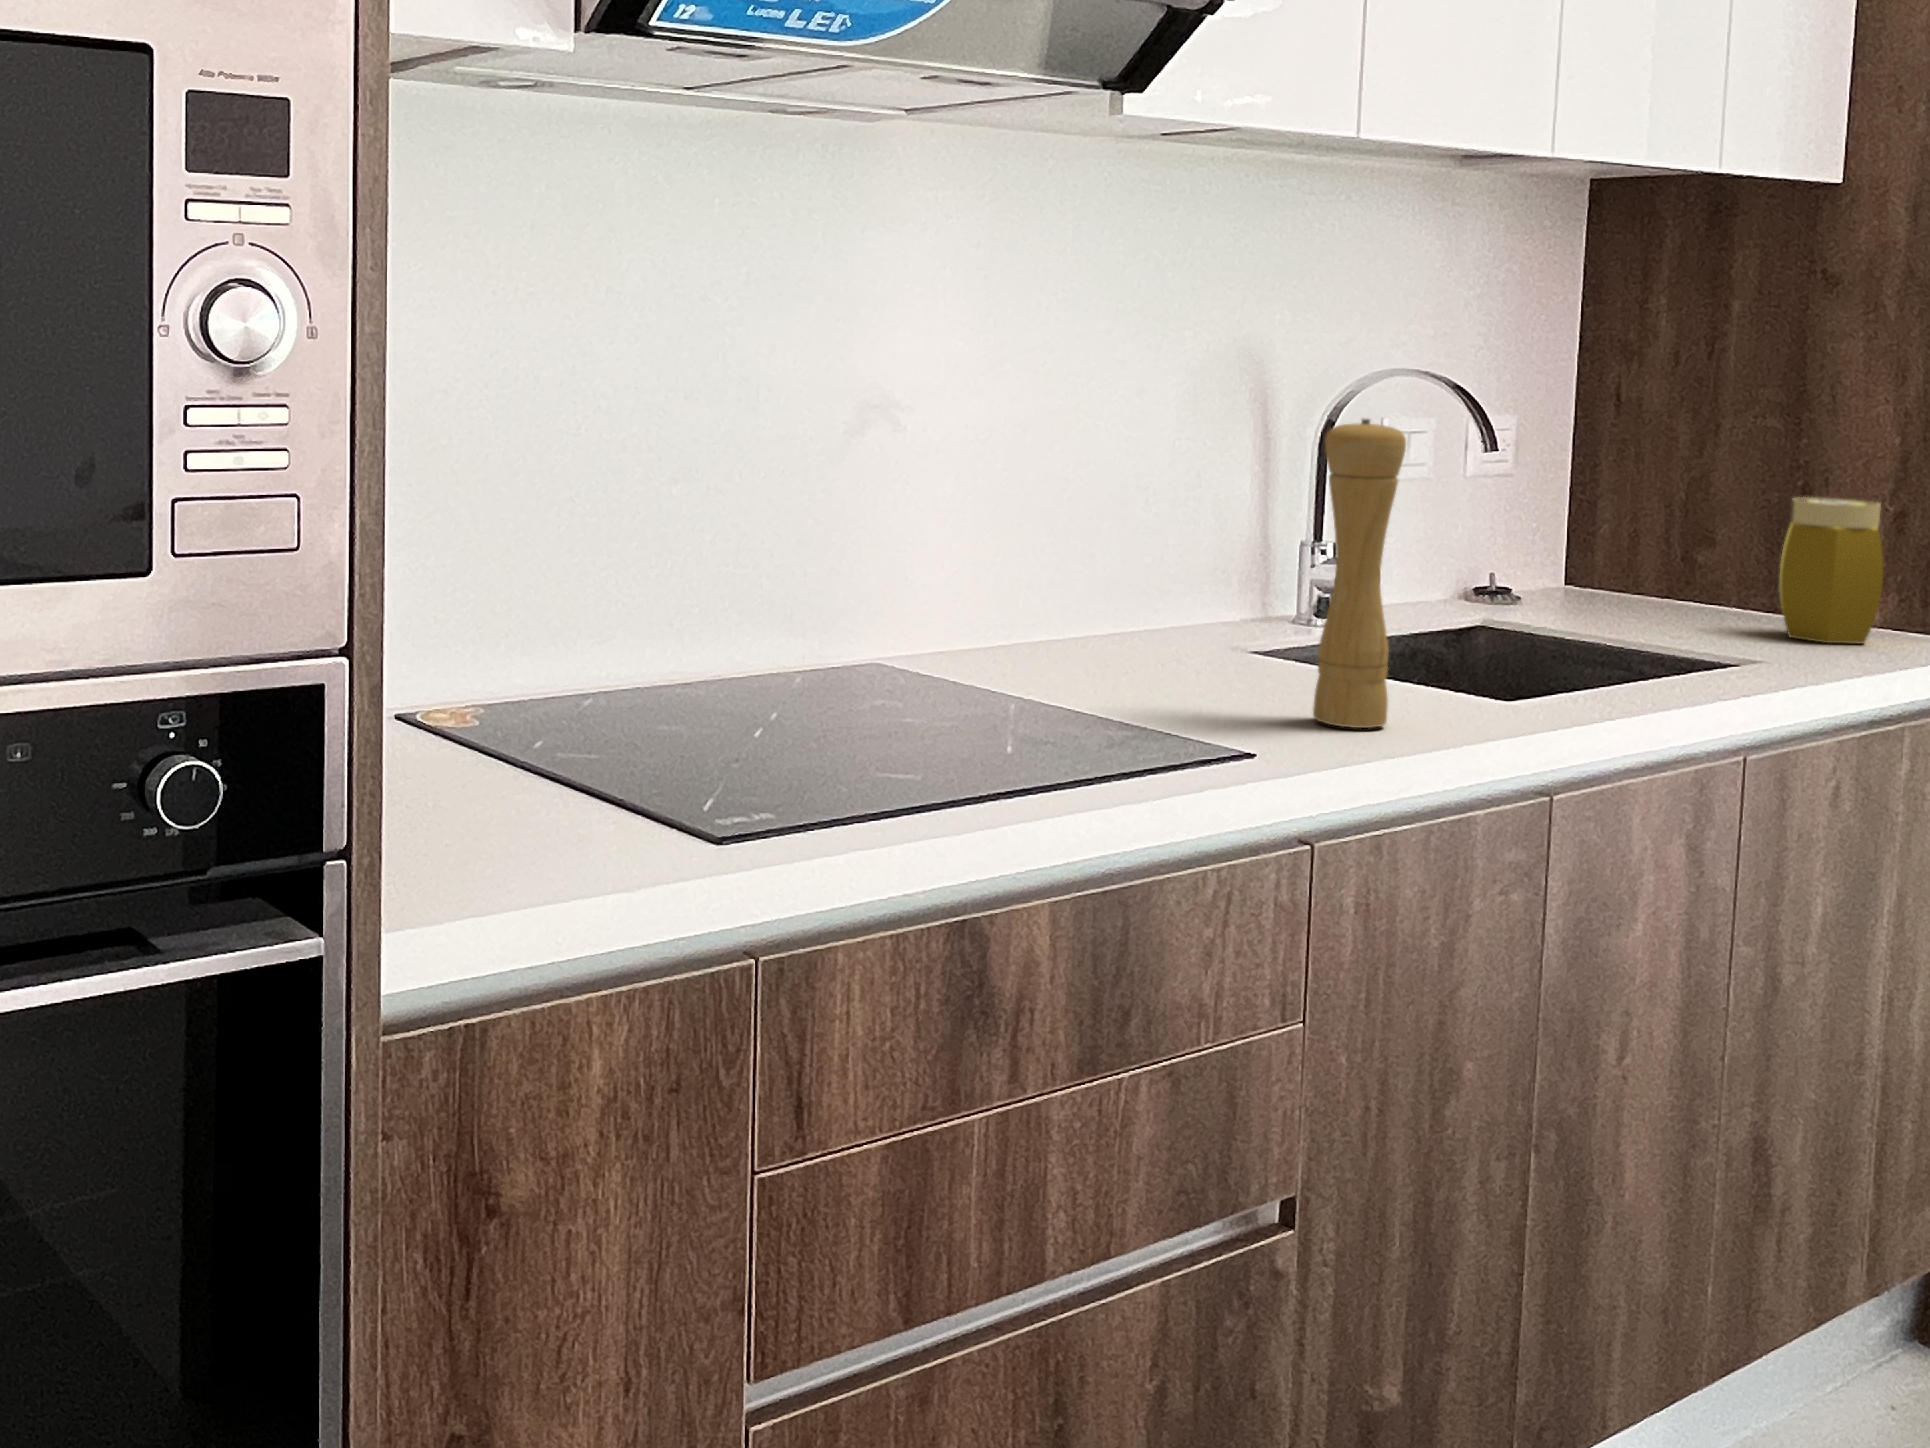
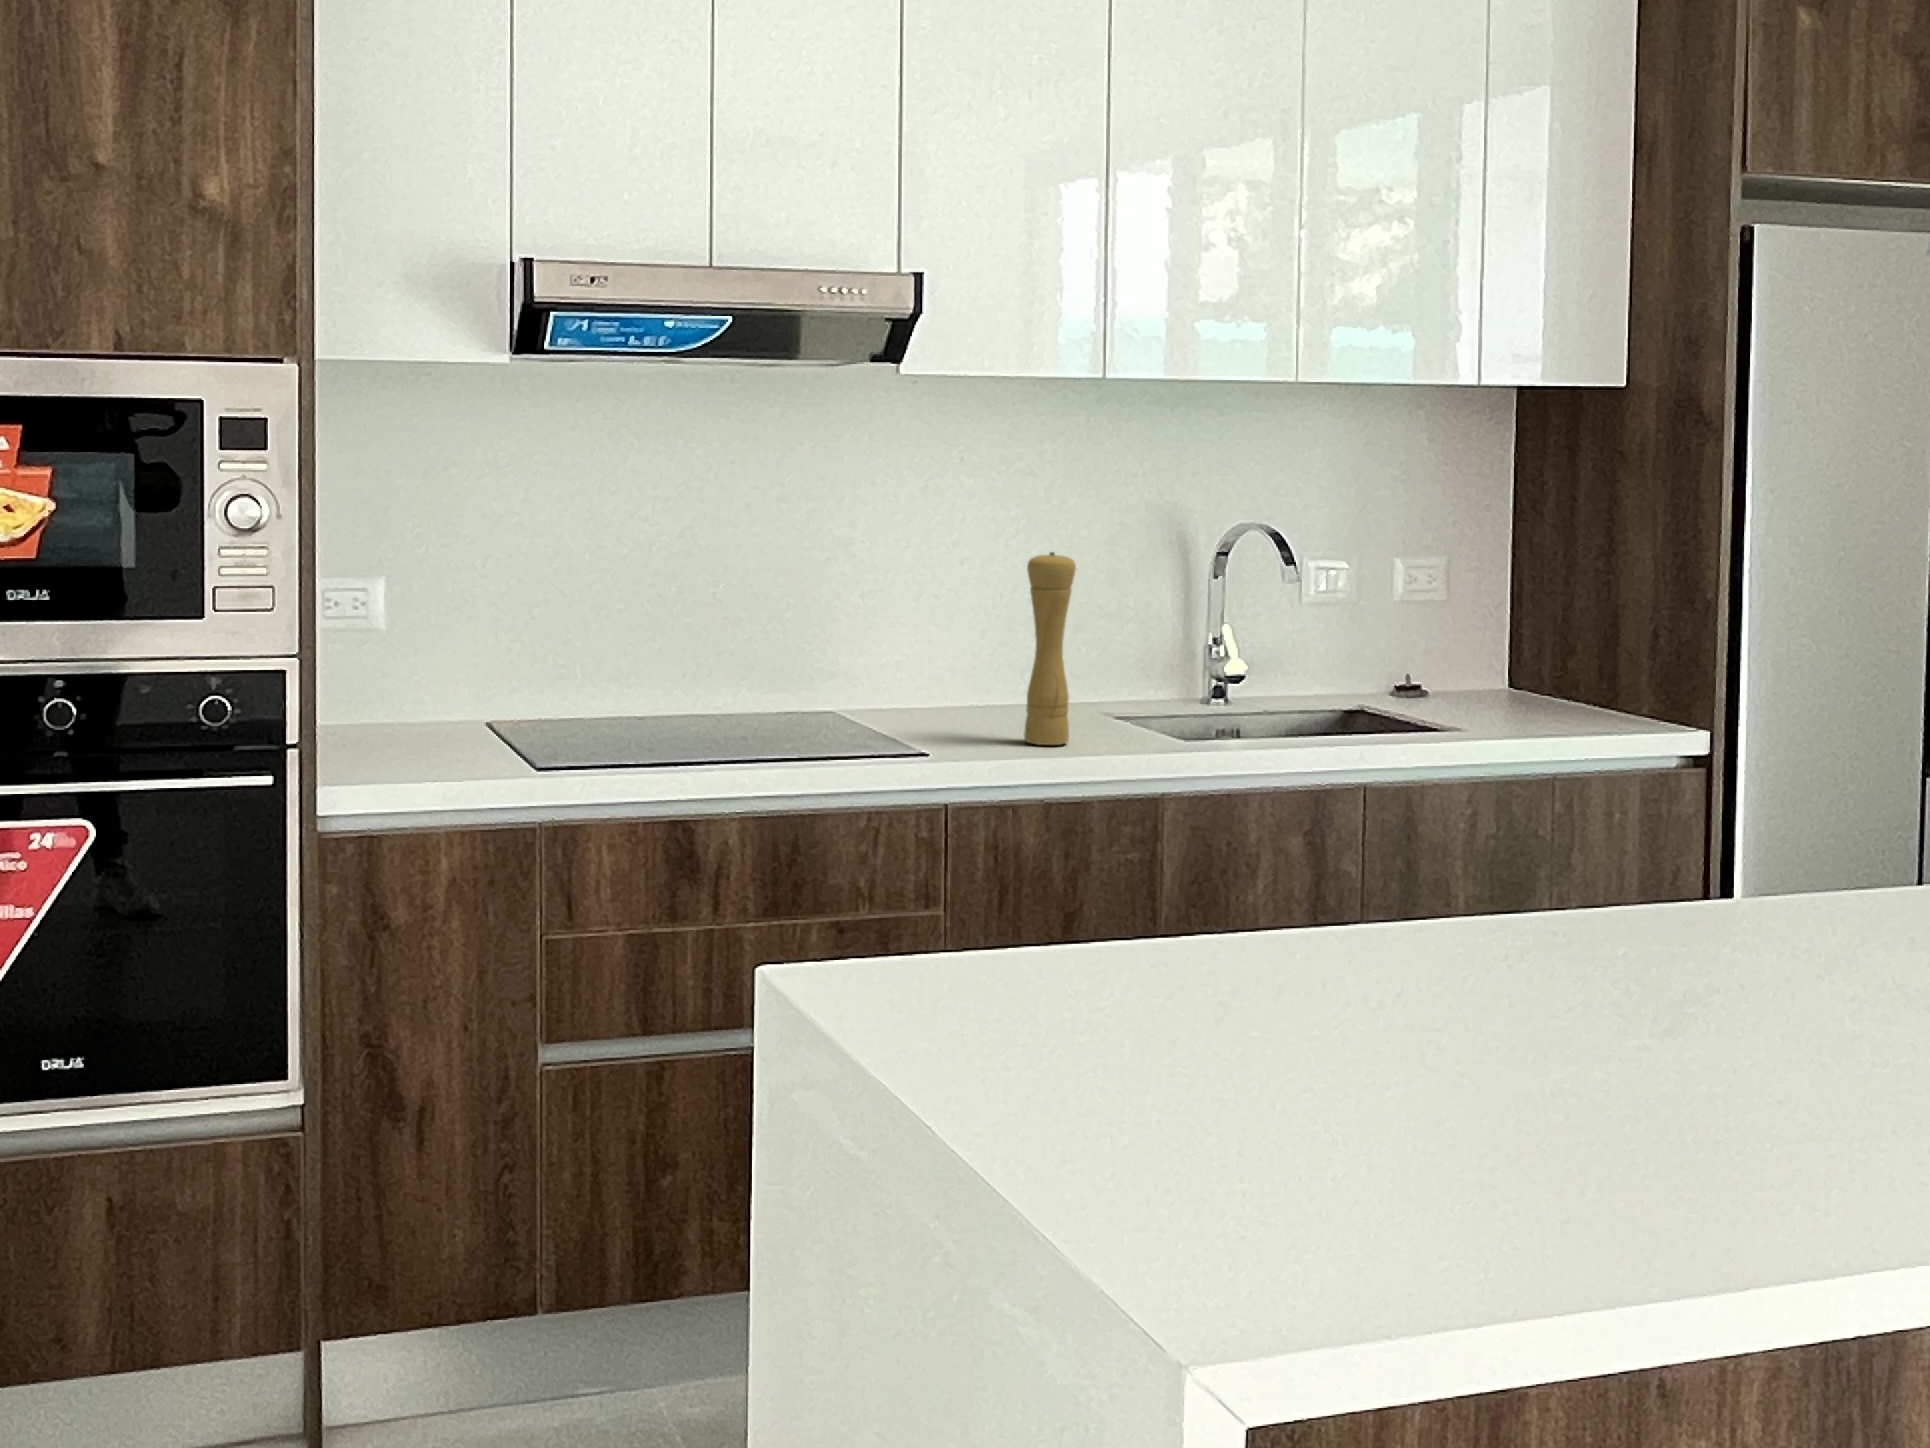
jar: present [1780,497,1883,644] -> none [1561,611,1639,721]

